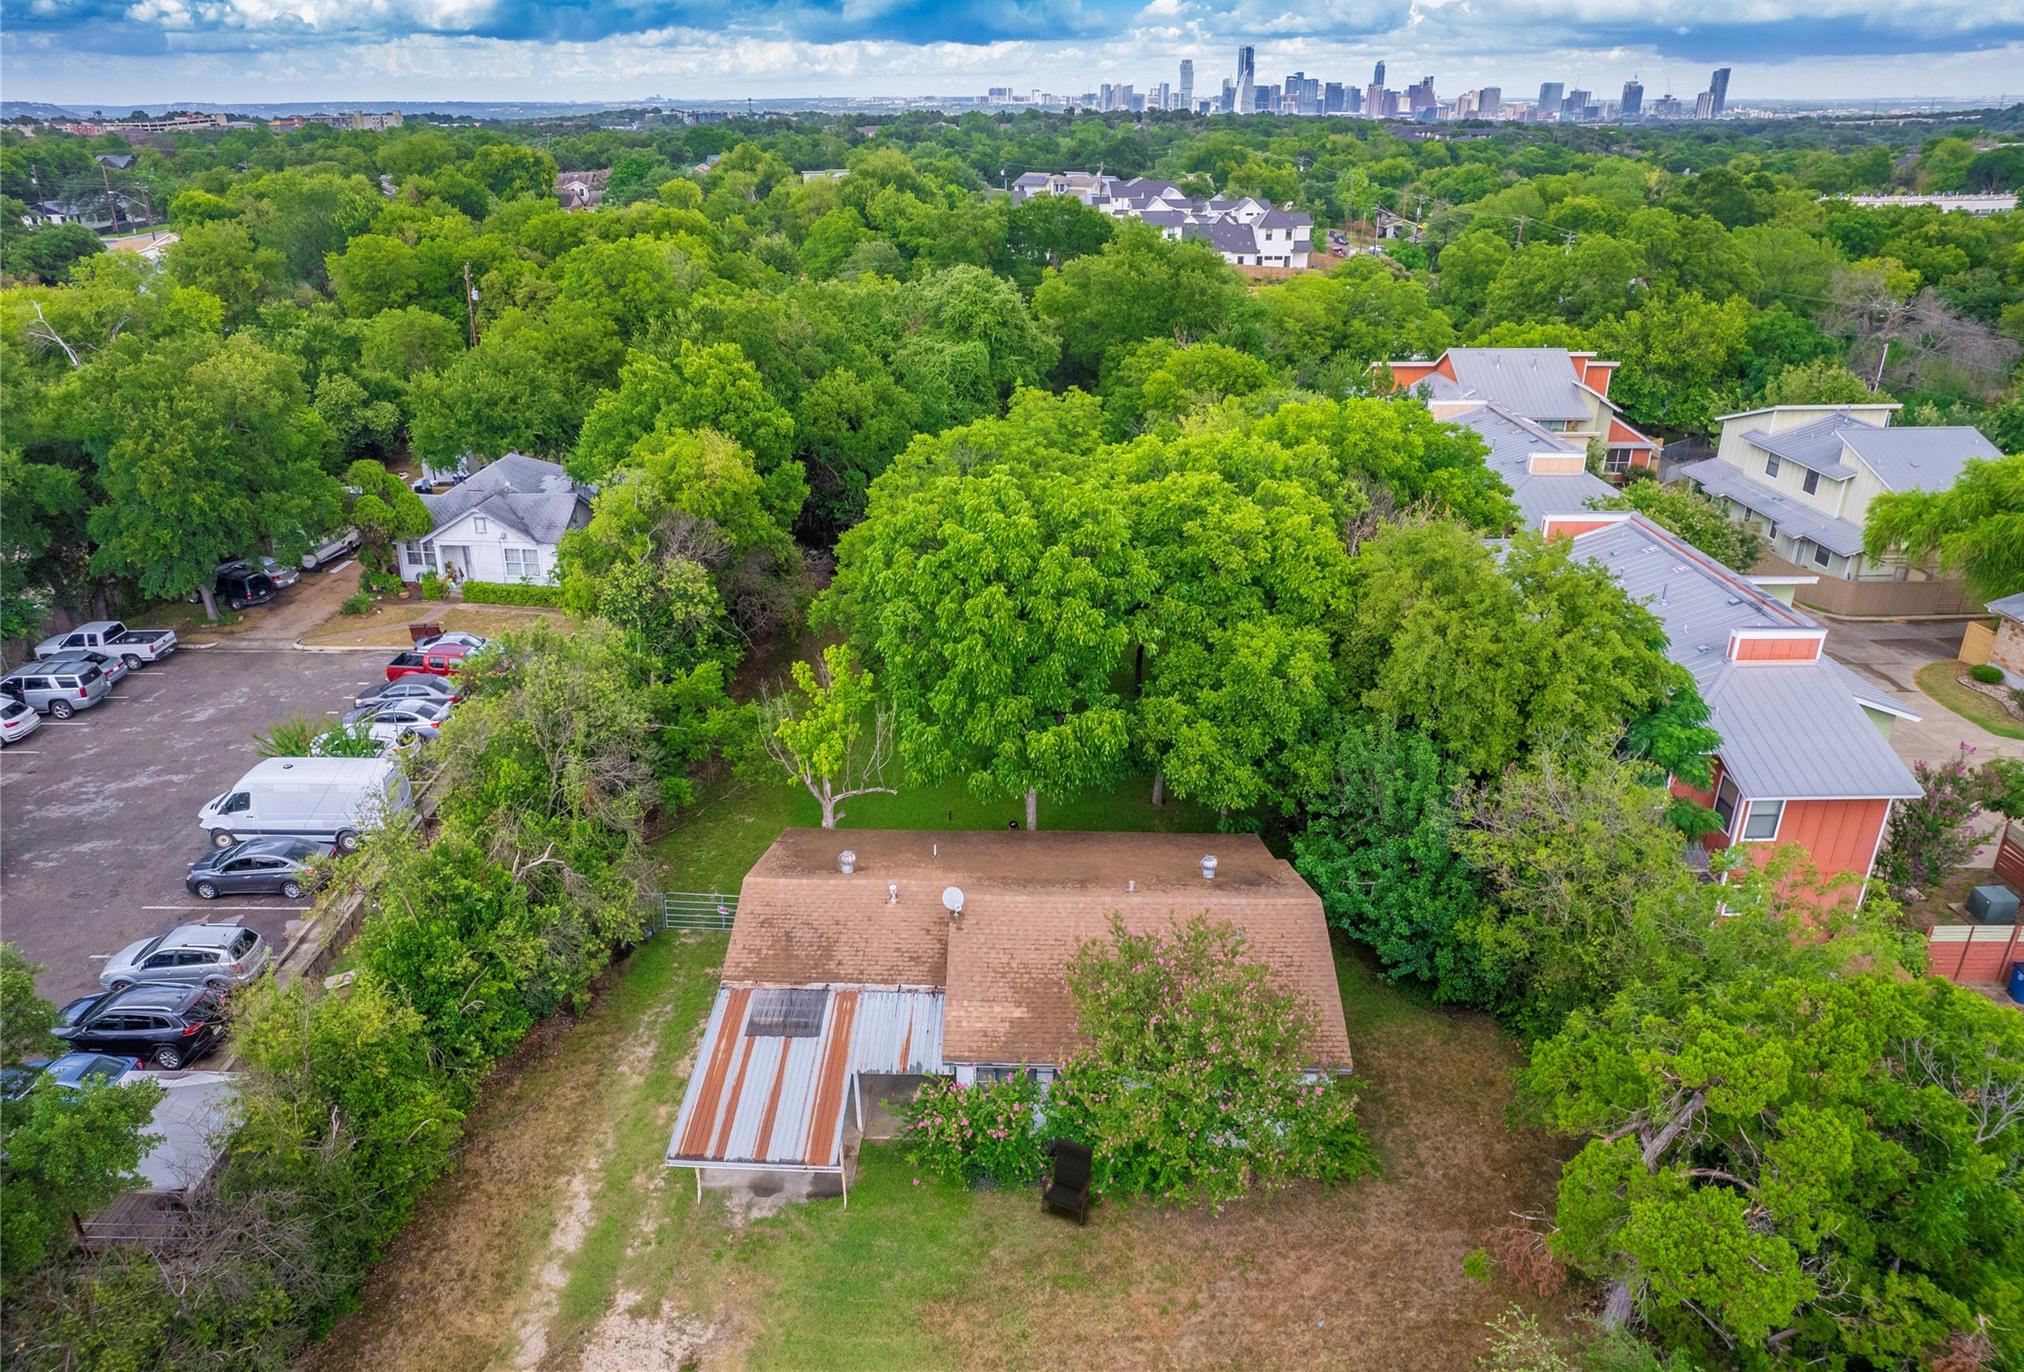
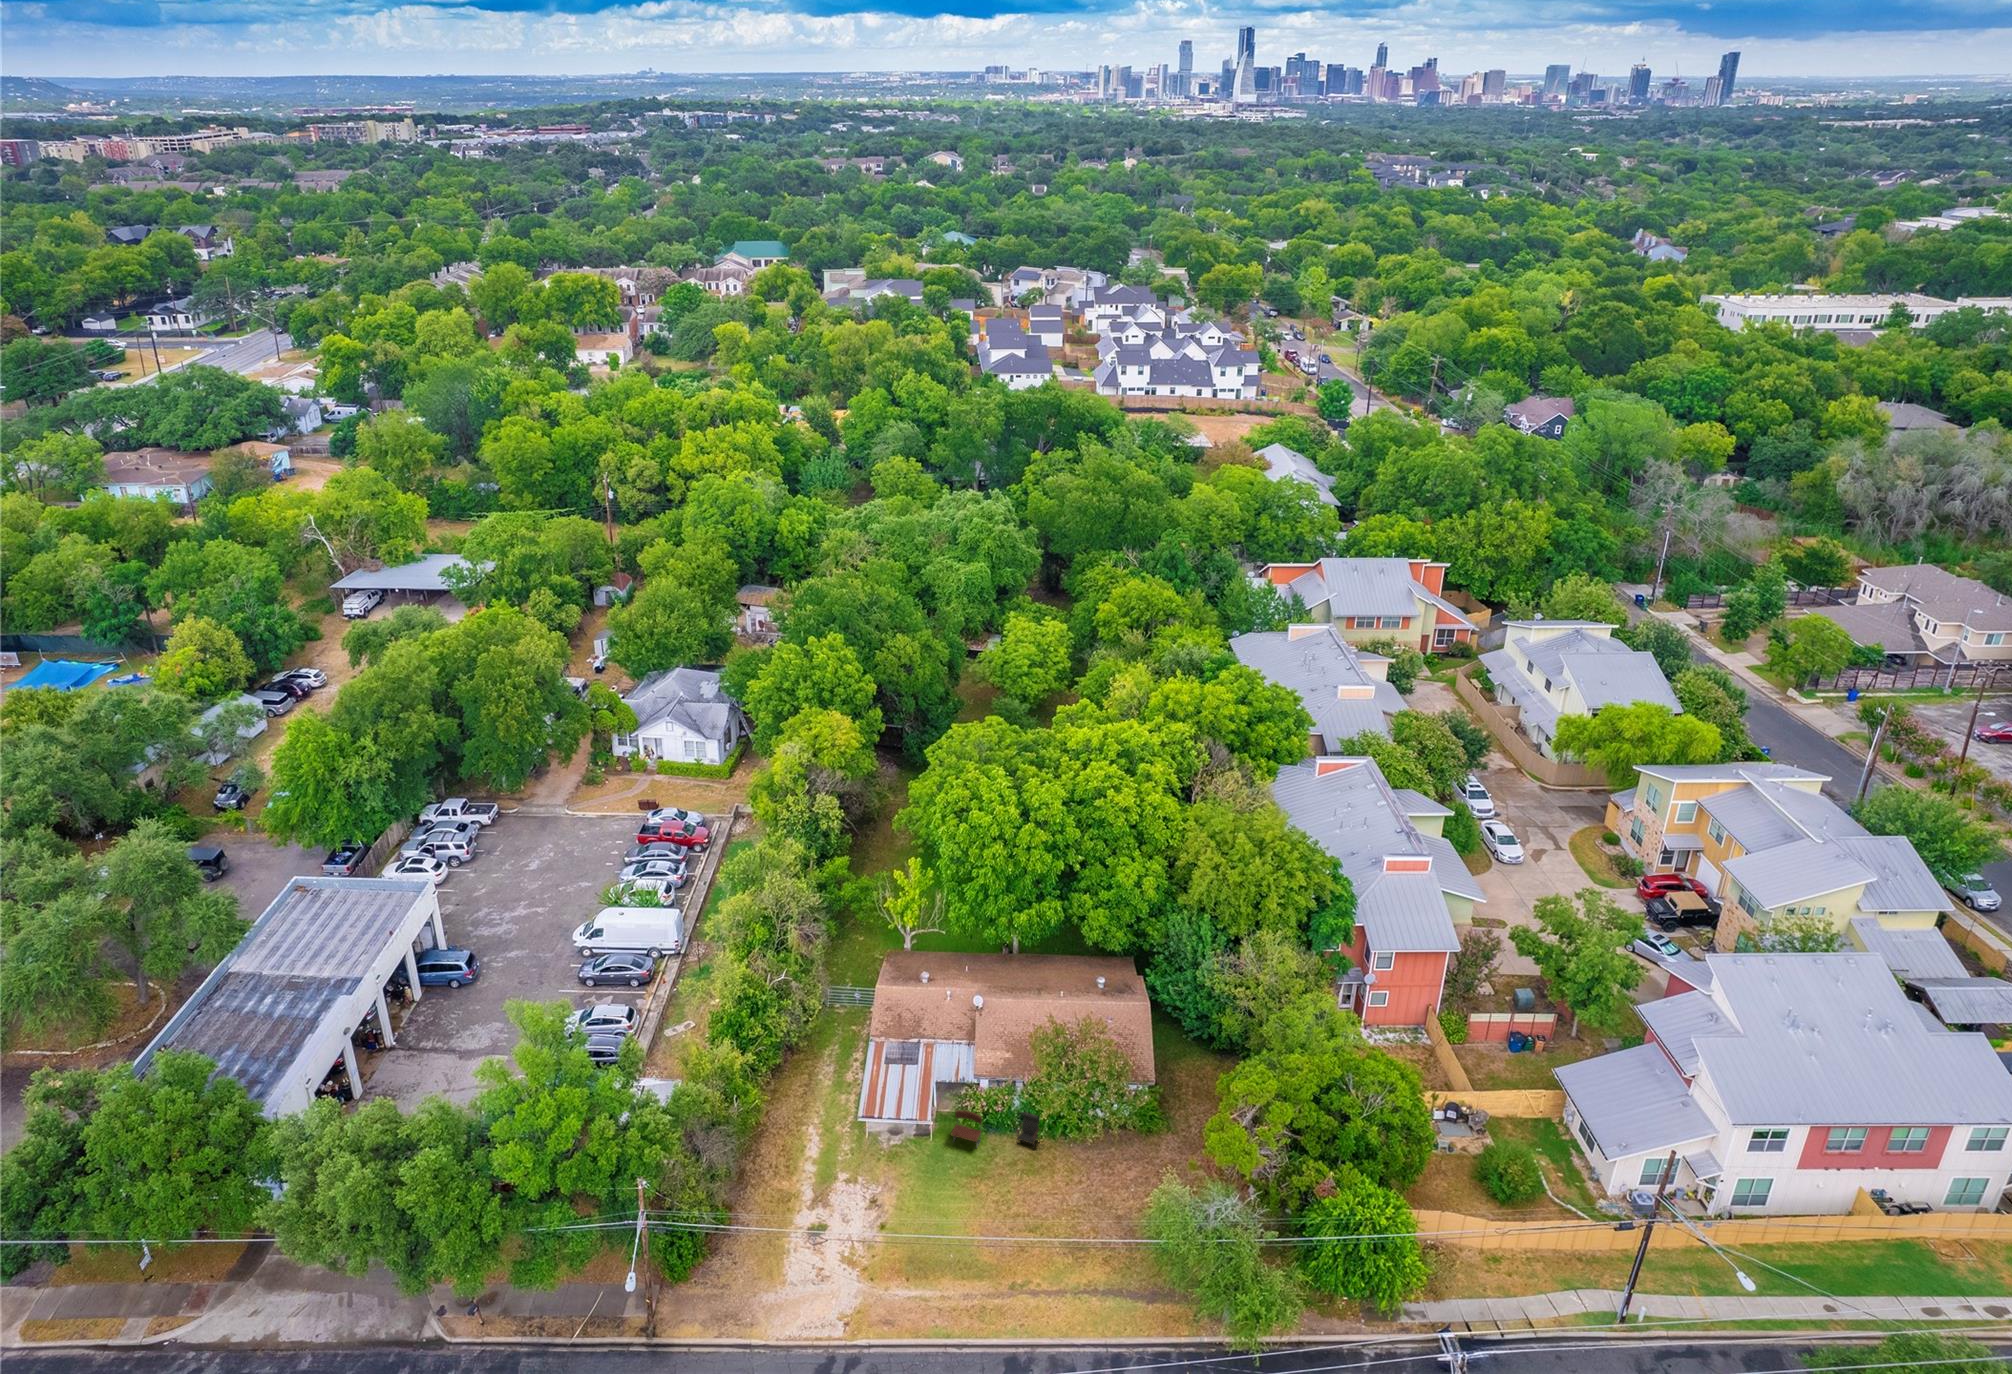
bench: none [889,1136,962,1224] -> present [951,1110,982,1147]

